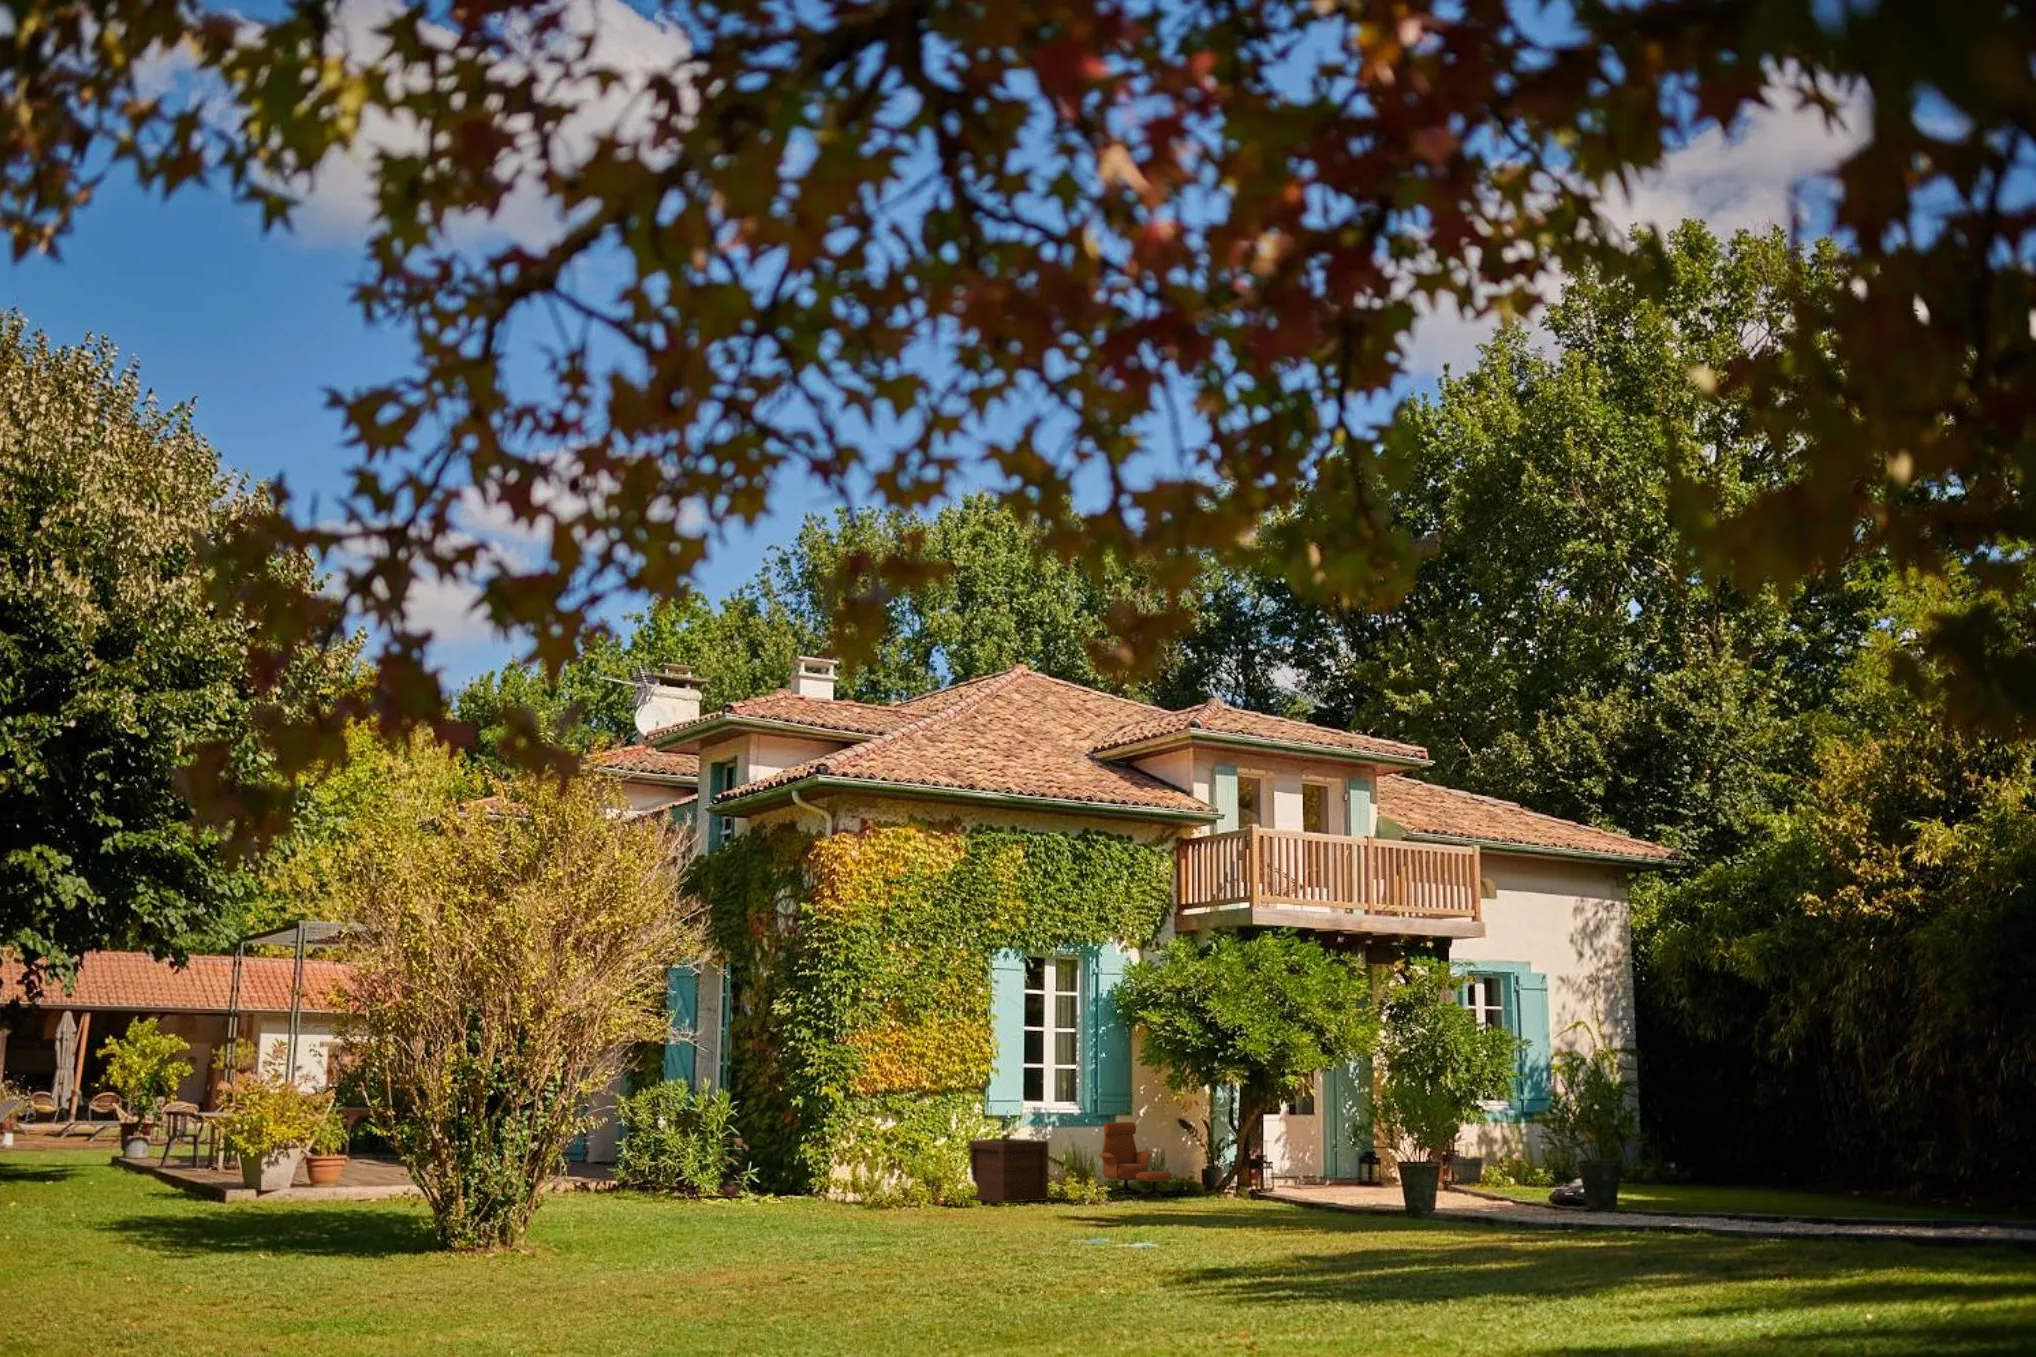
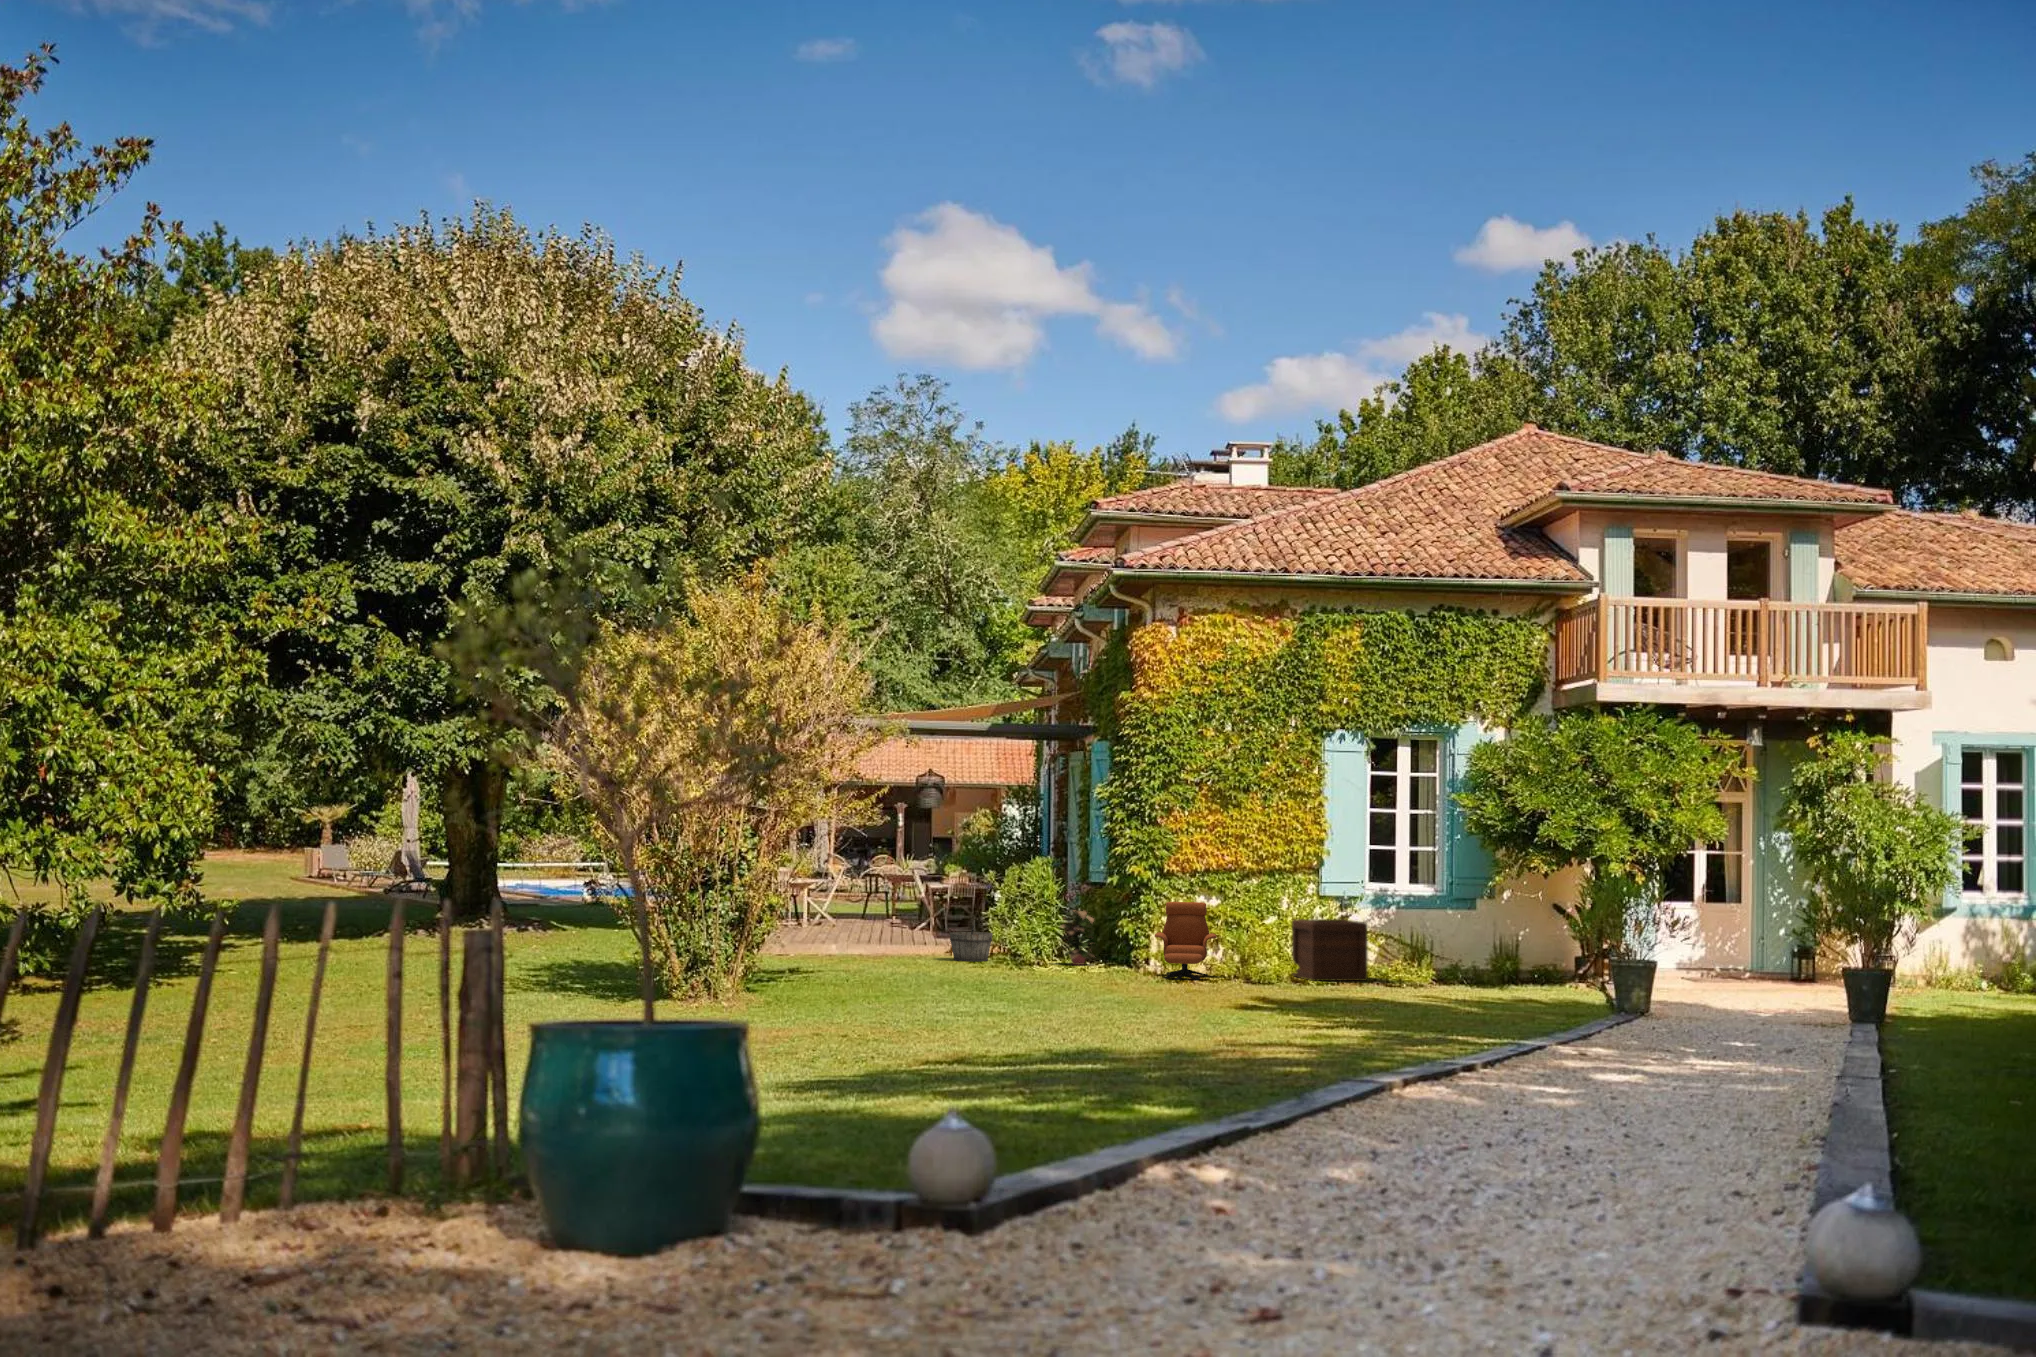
lounge chair: present [1099,1122,1173,1197] -> present [1155,902,1217,980]
wooden bucket: present [1451,1156,1484,1183] -> present [950,924,993,962]

